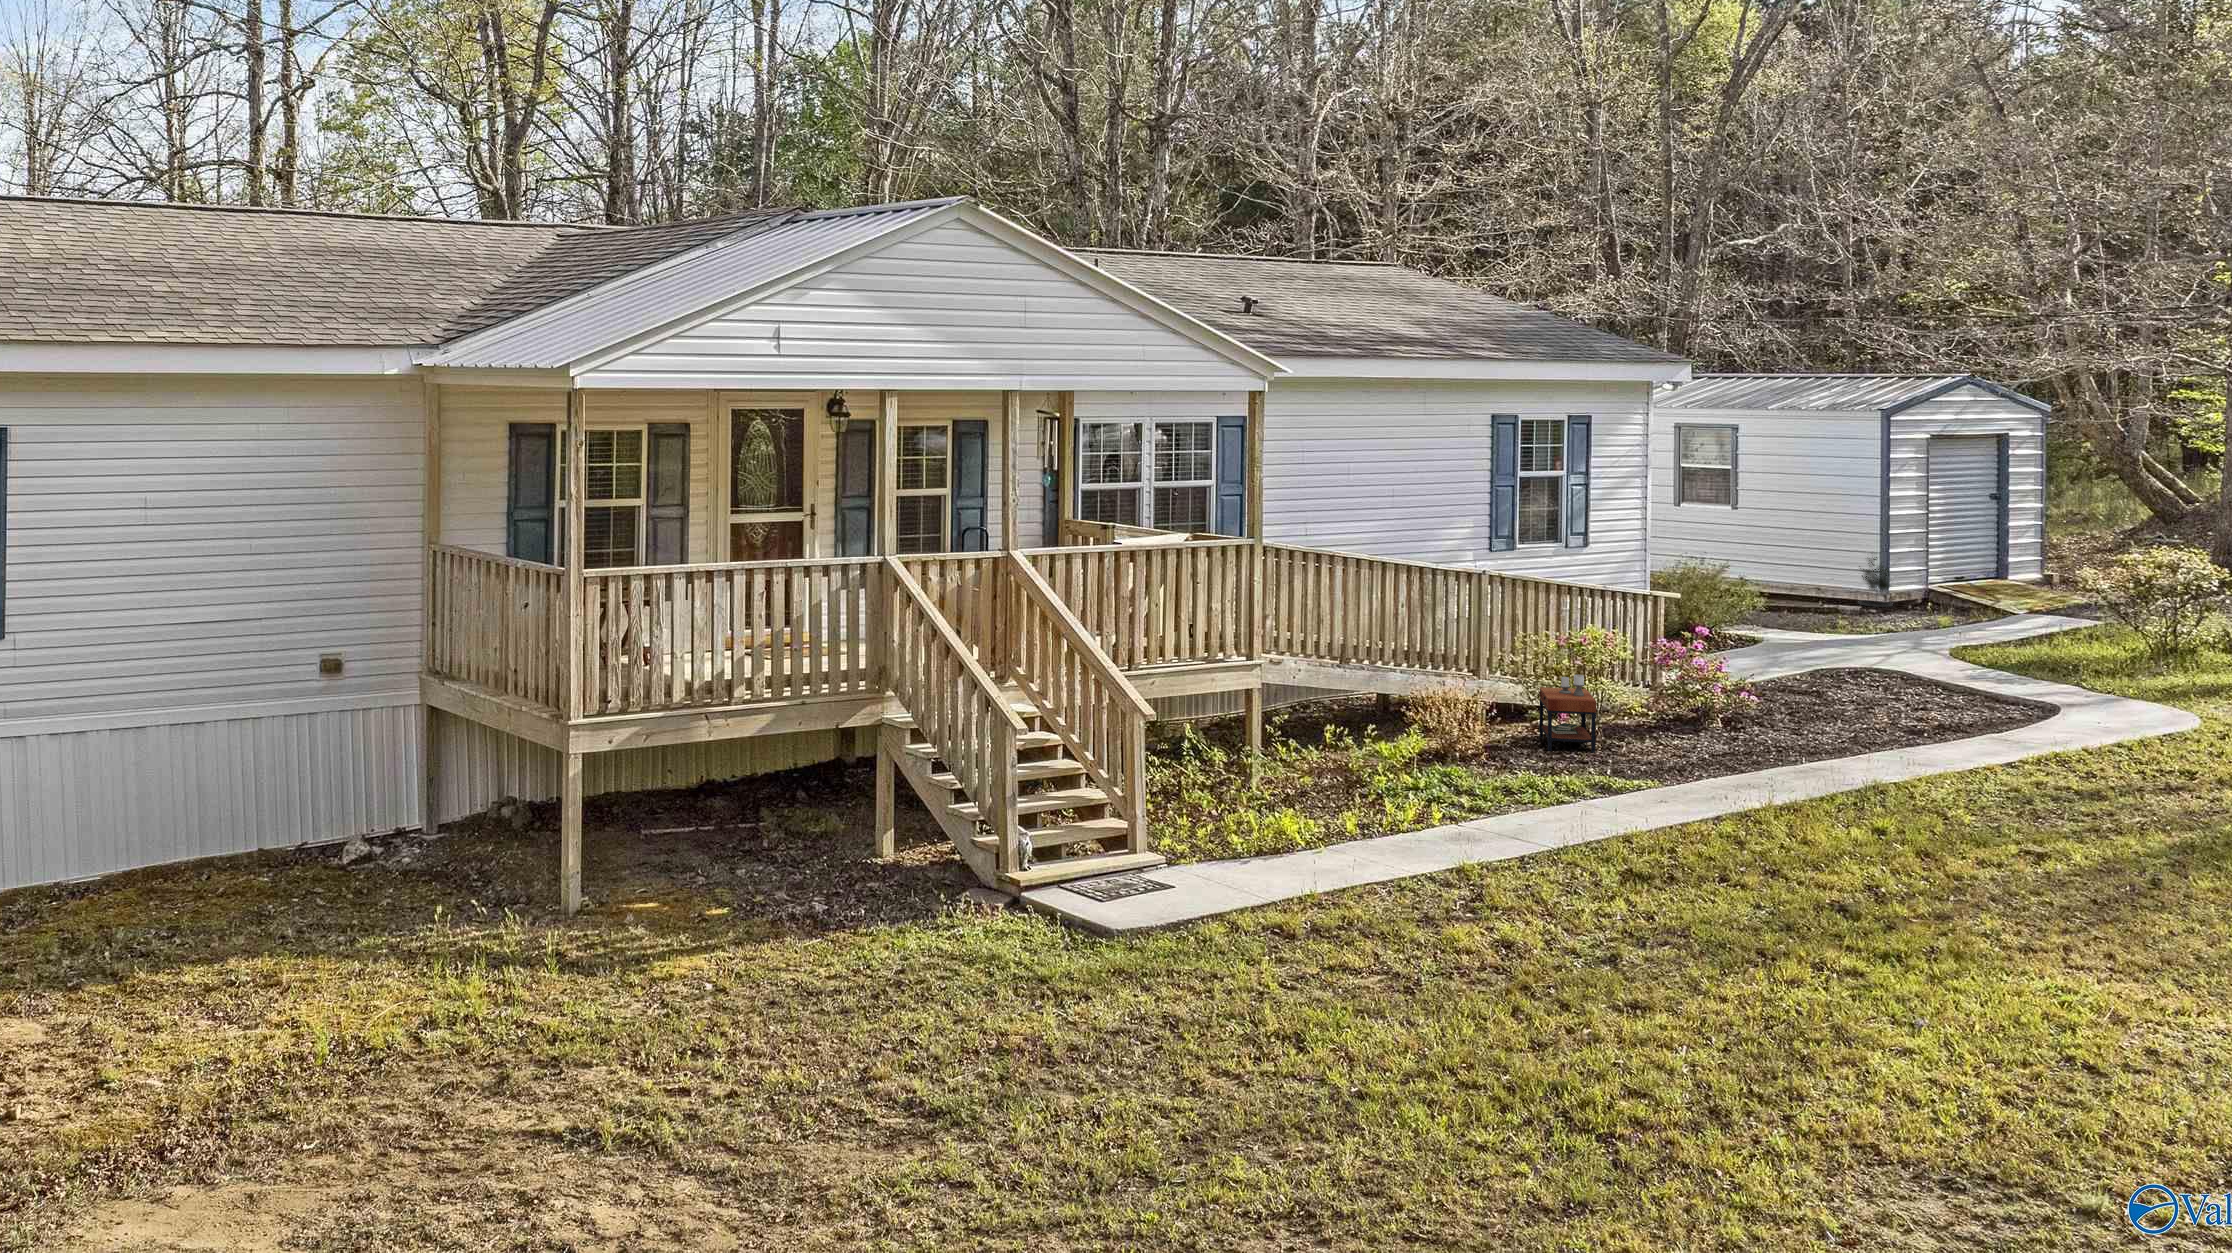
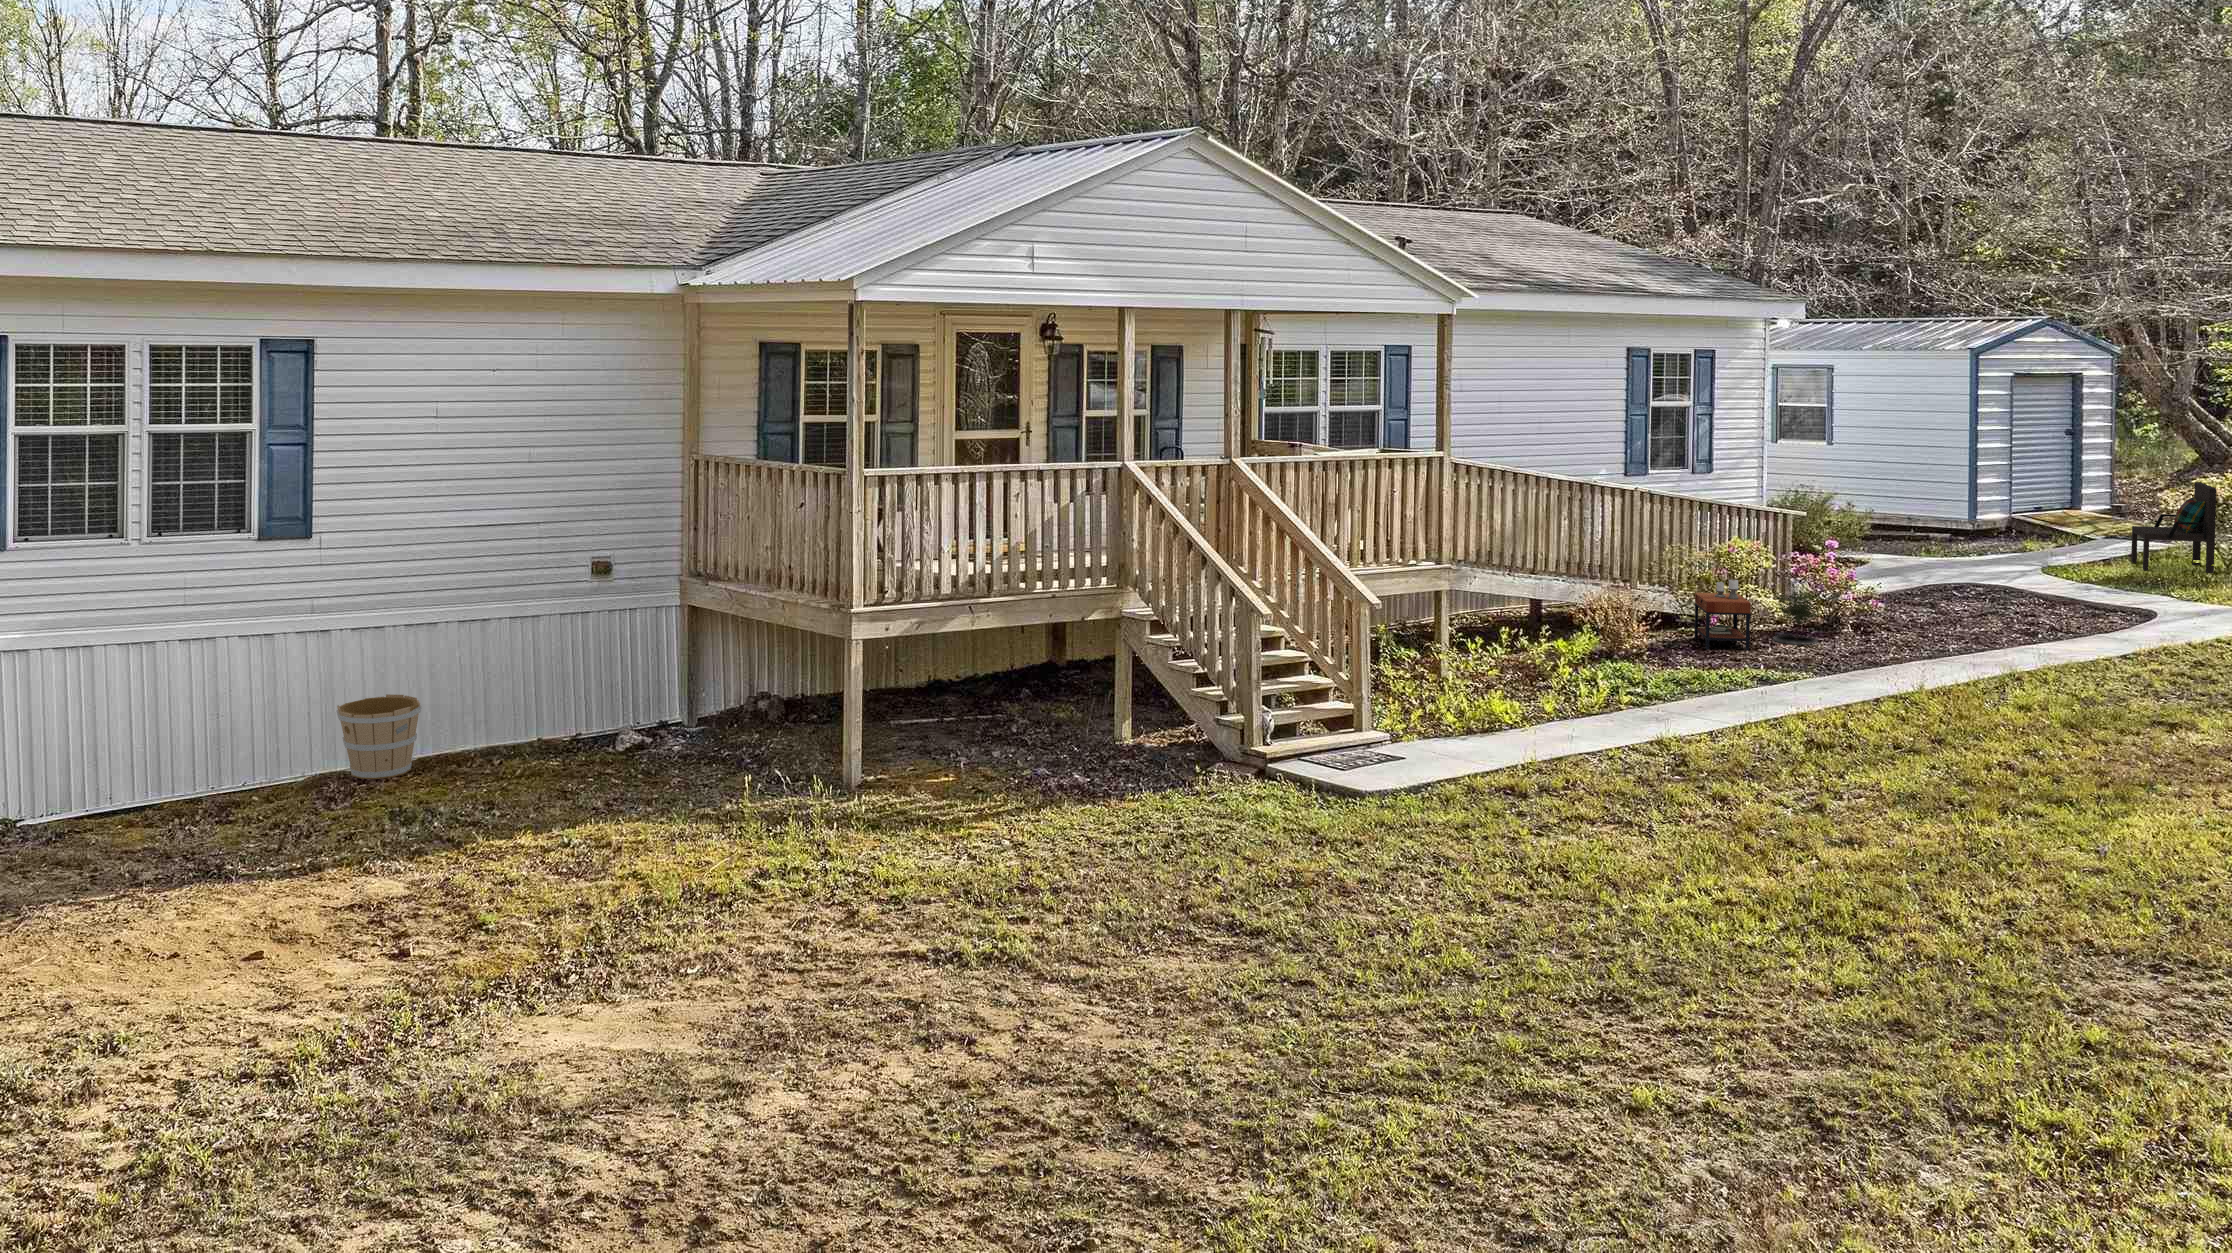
potted tree: present [1859,557,1892,607] -> present [1774,575,1820,645]
armchair: none [2046,560,2136,661] -> present [2131,482,2216,573]
wooden bucket: none [32,802,124,895] -> present [337,694,421,779]

